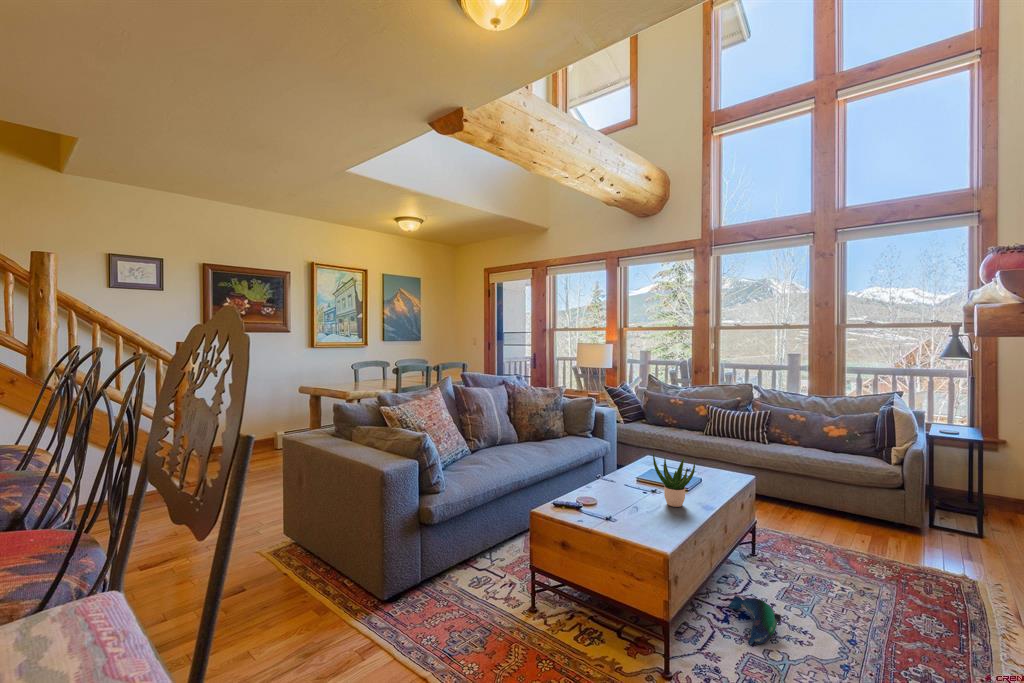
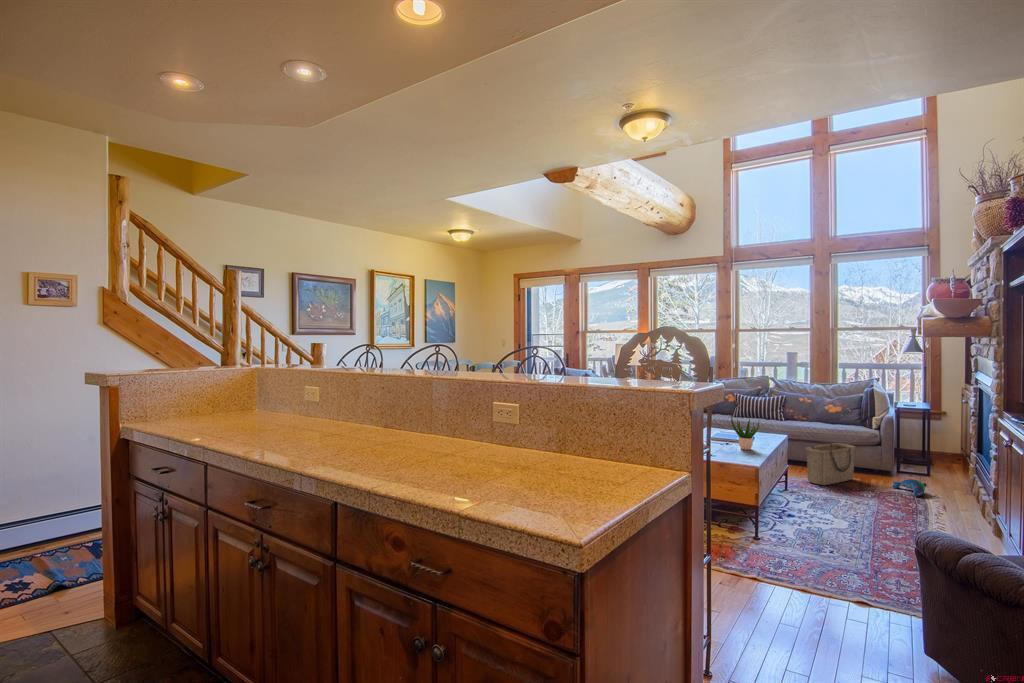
basket: none [788,483,864,548] -> present [806,443,855,485]
plush toy: present [728,596,781,645] -> present [892,479,926,497]

